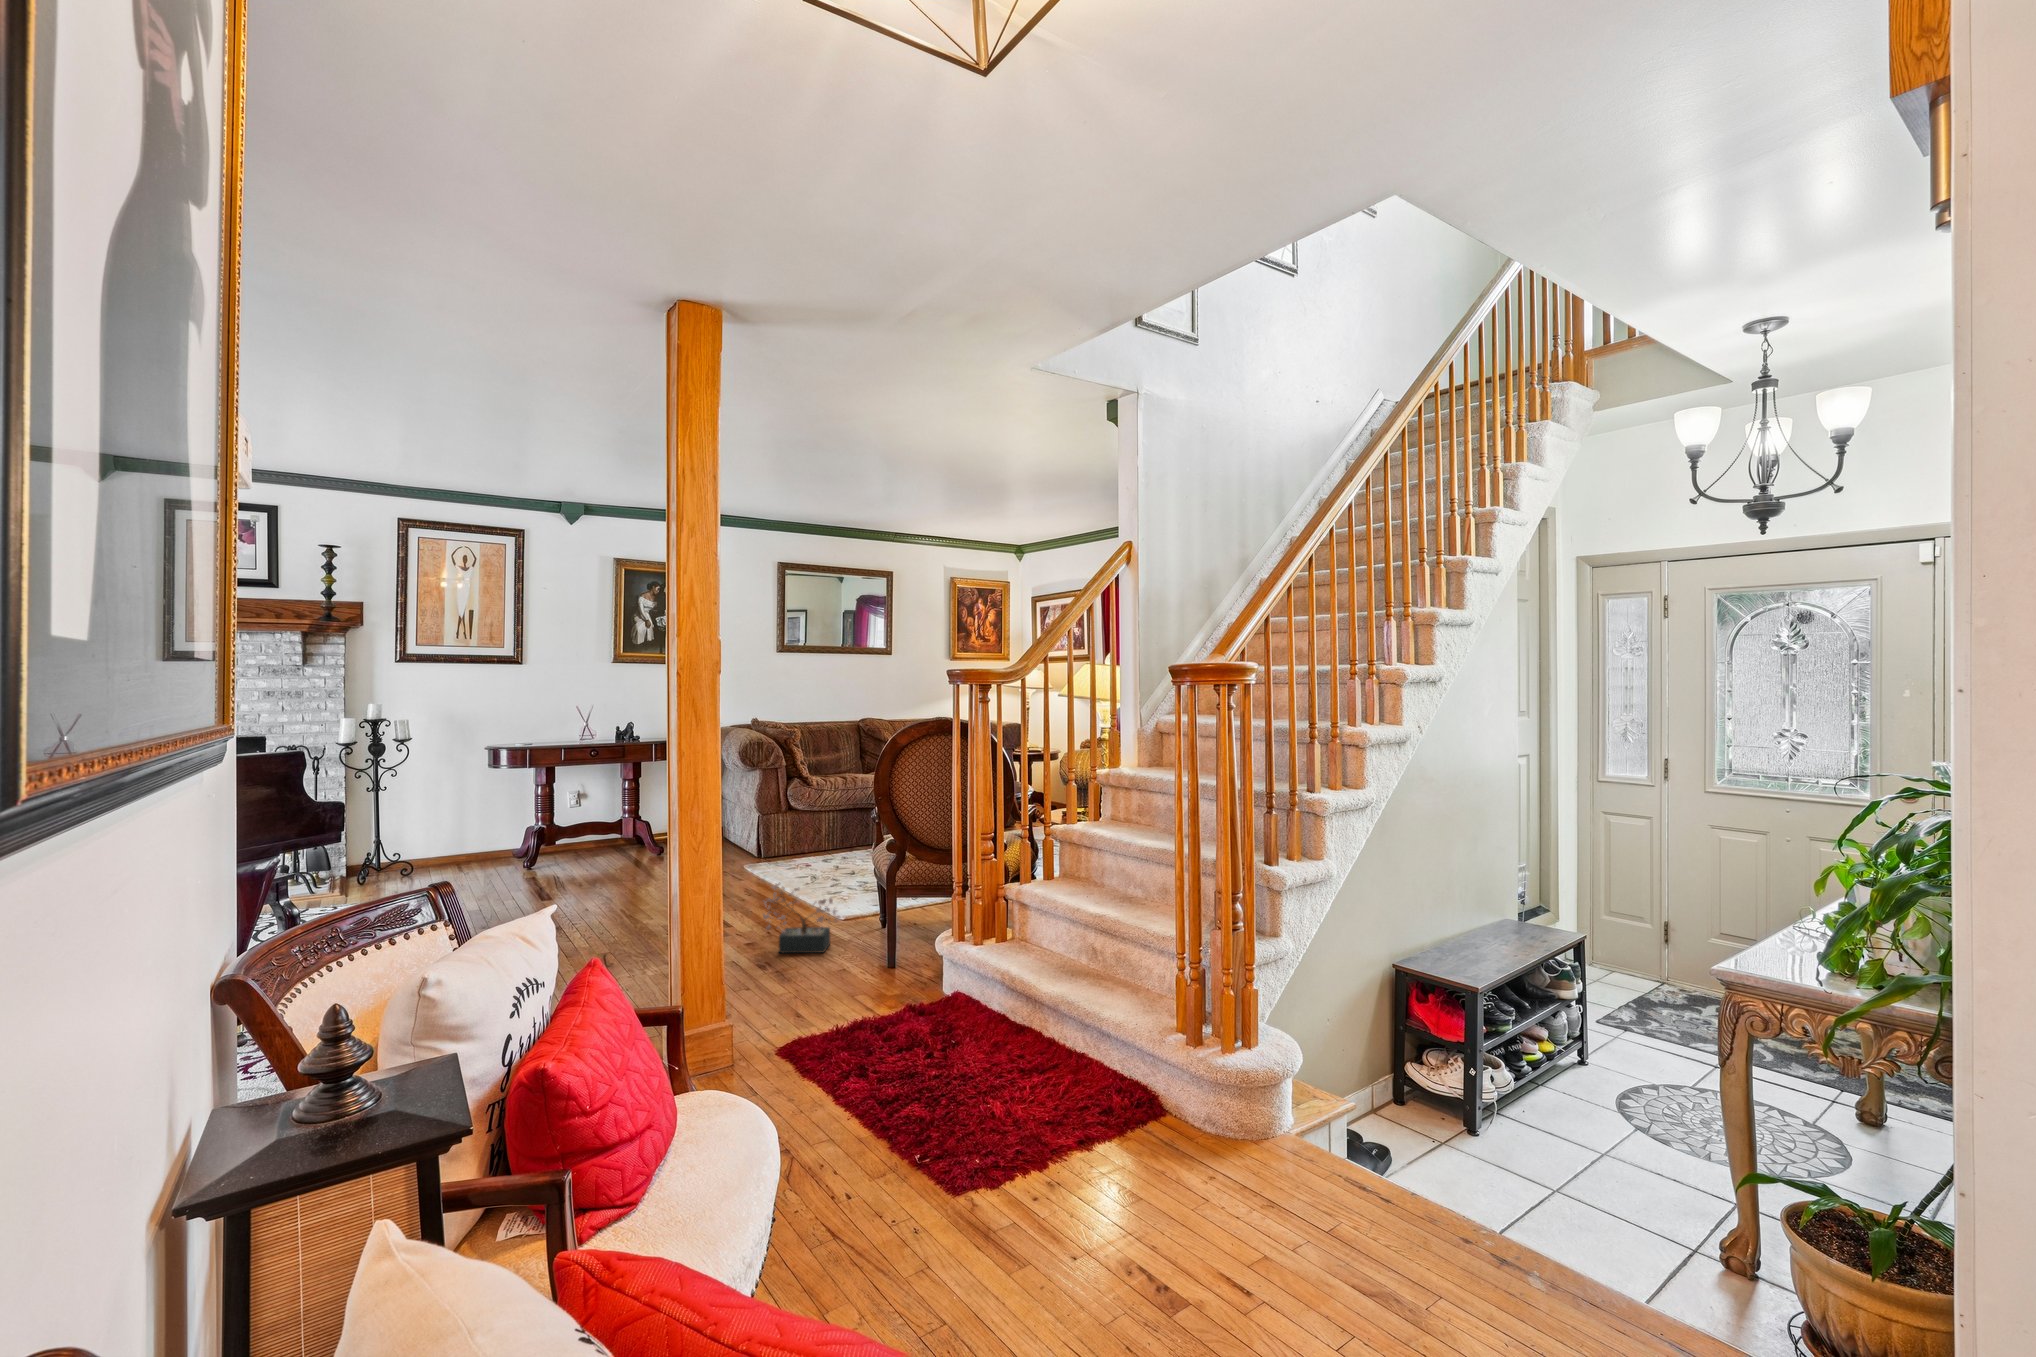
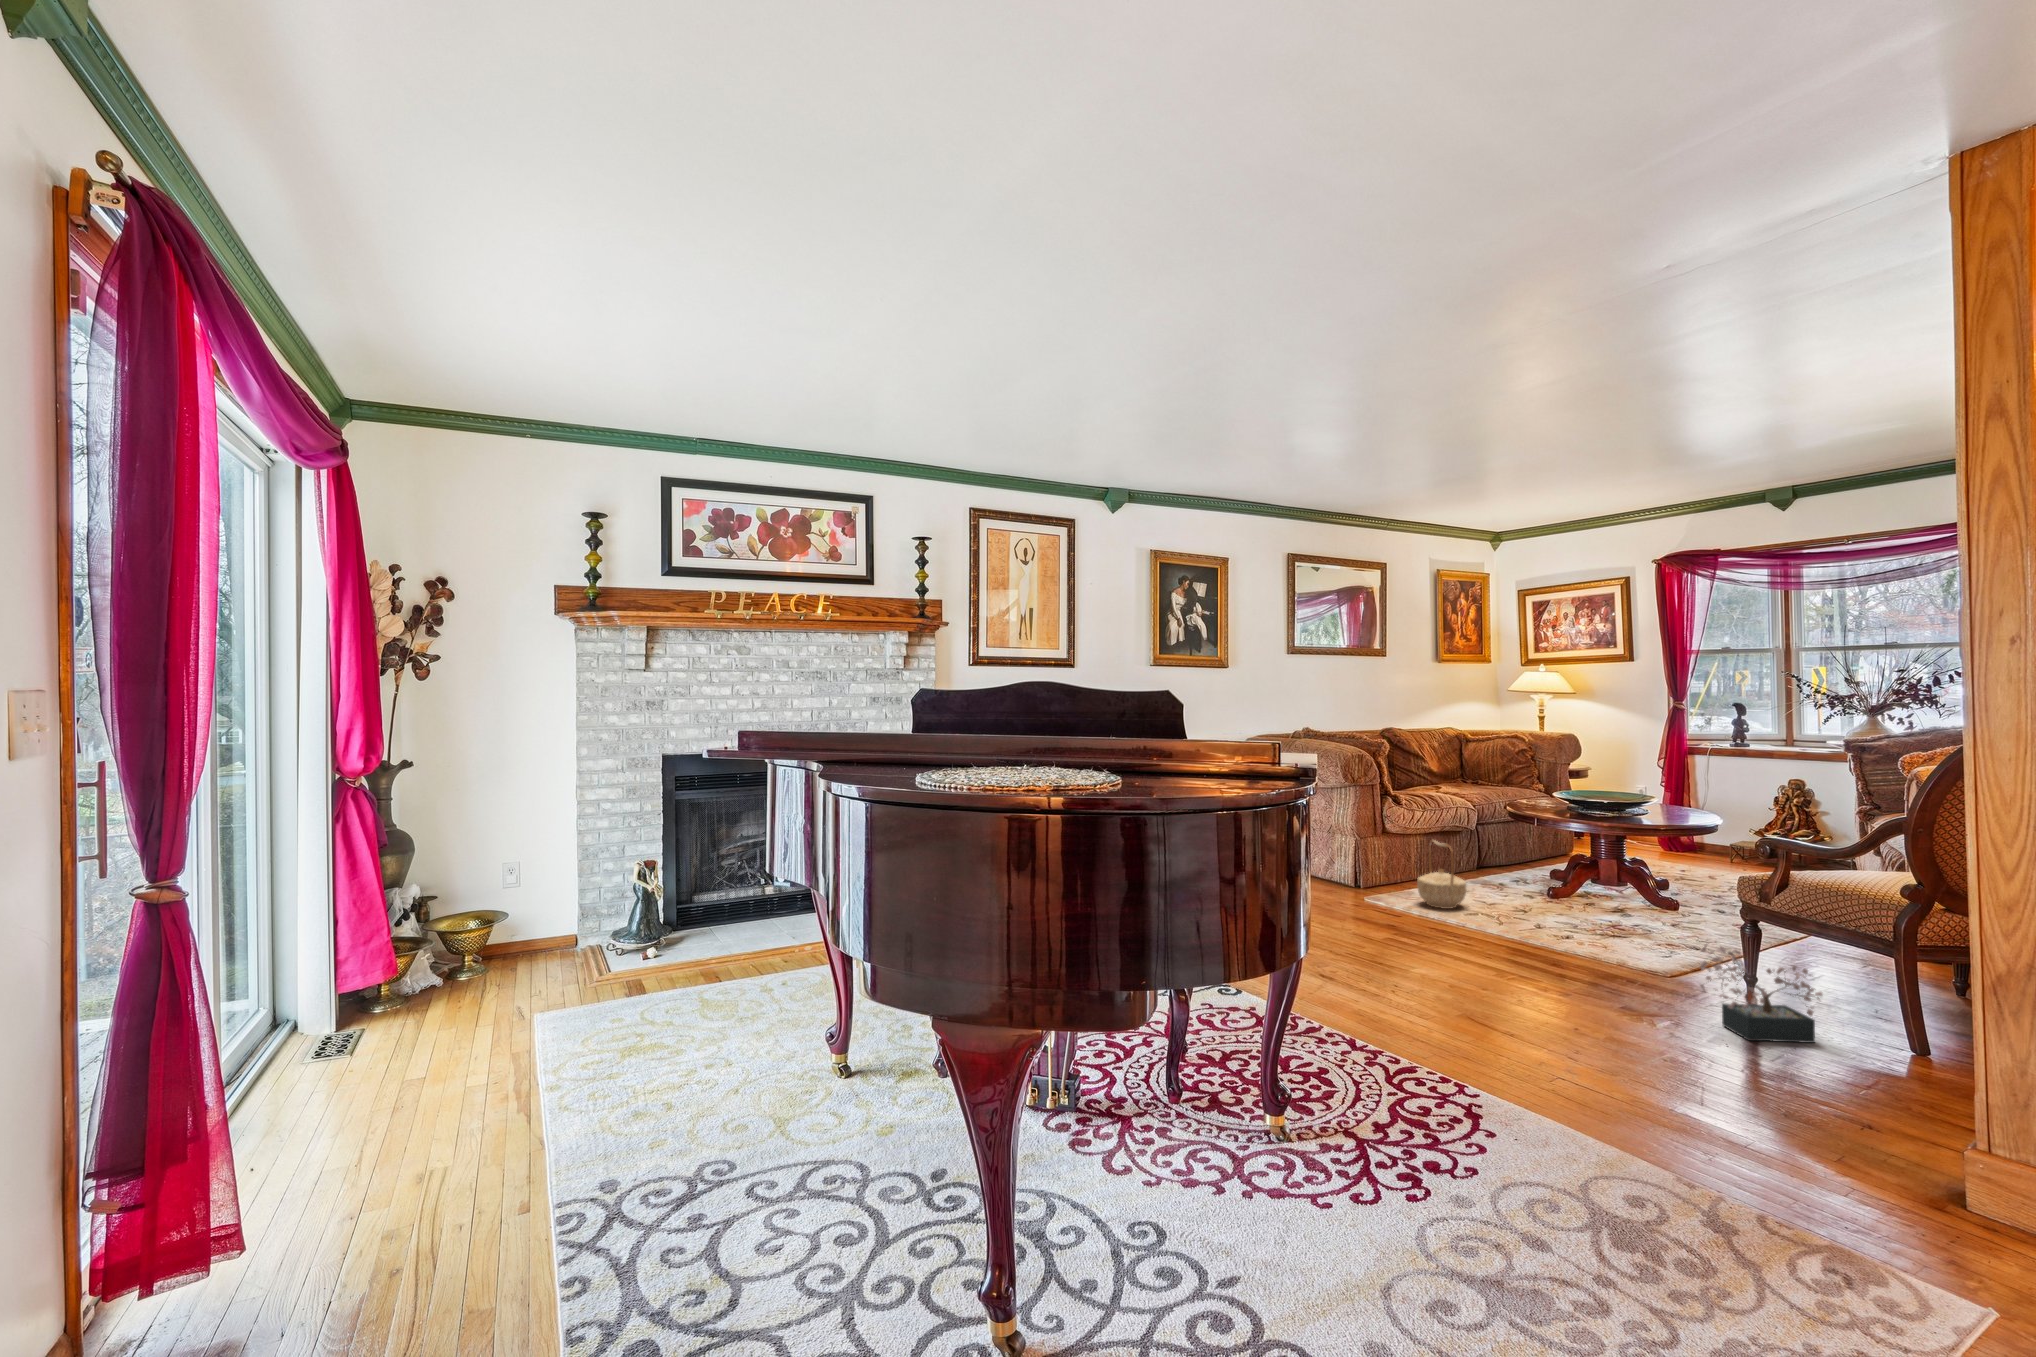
basket: none [780,812,818,870] -> present [1417,840,1466,909]

